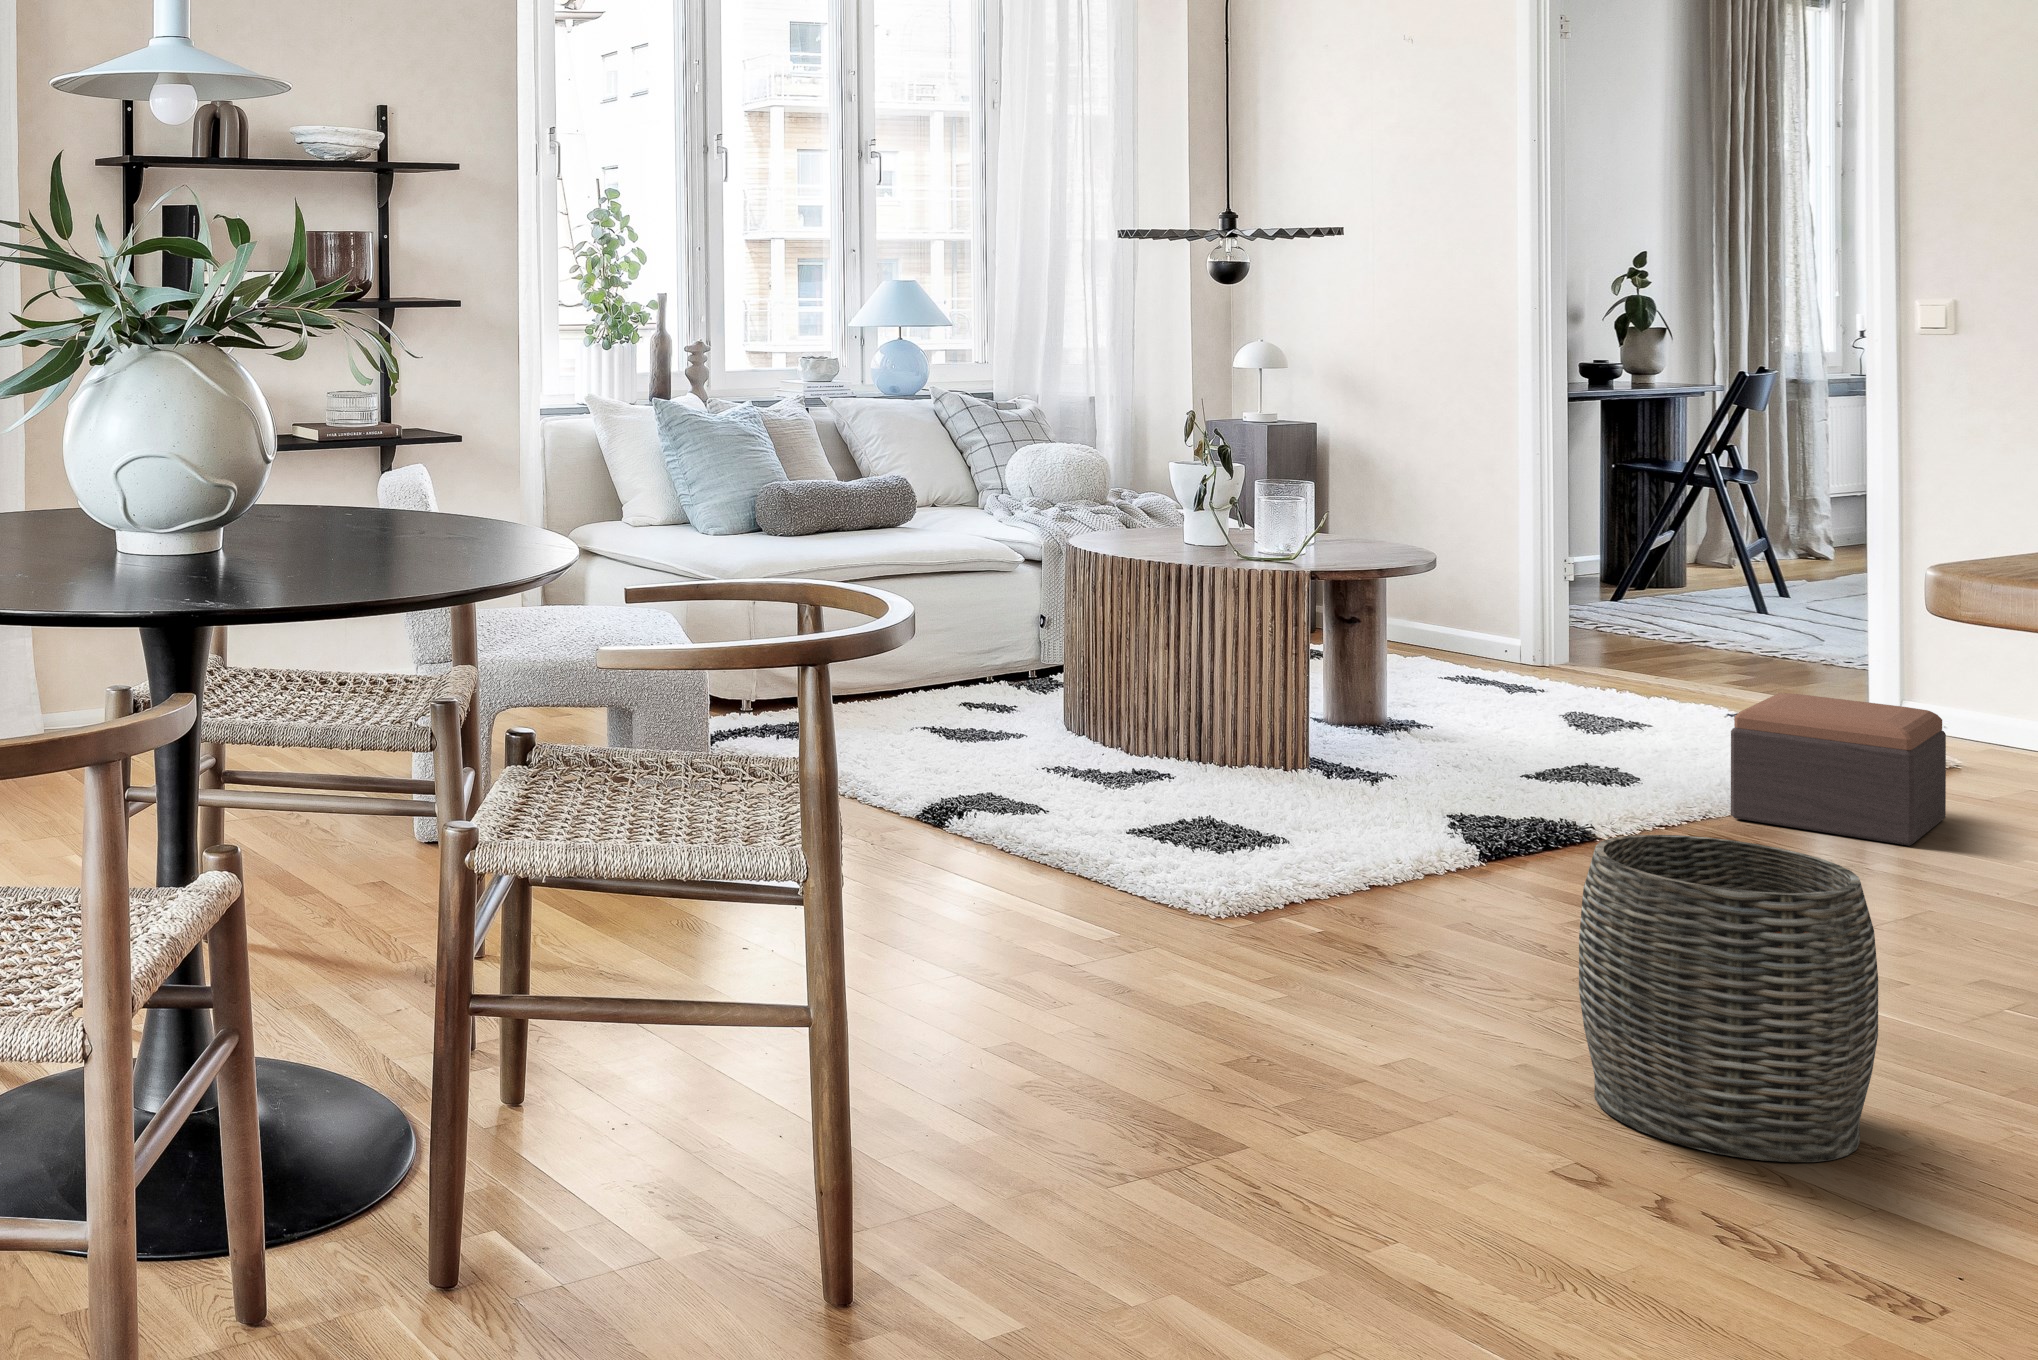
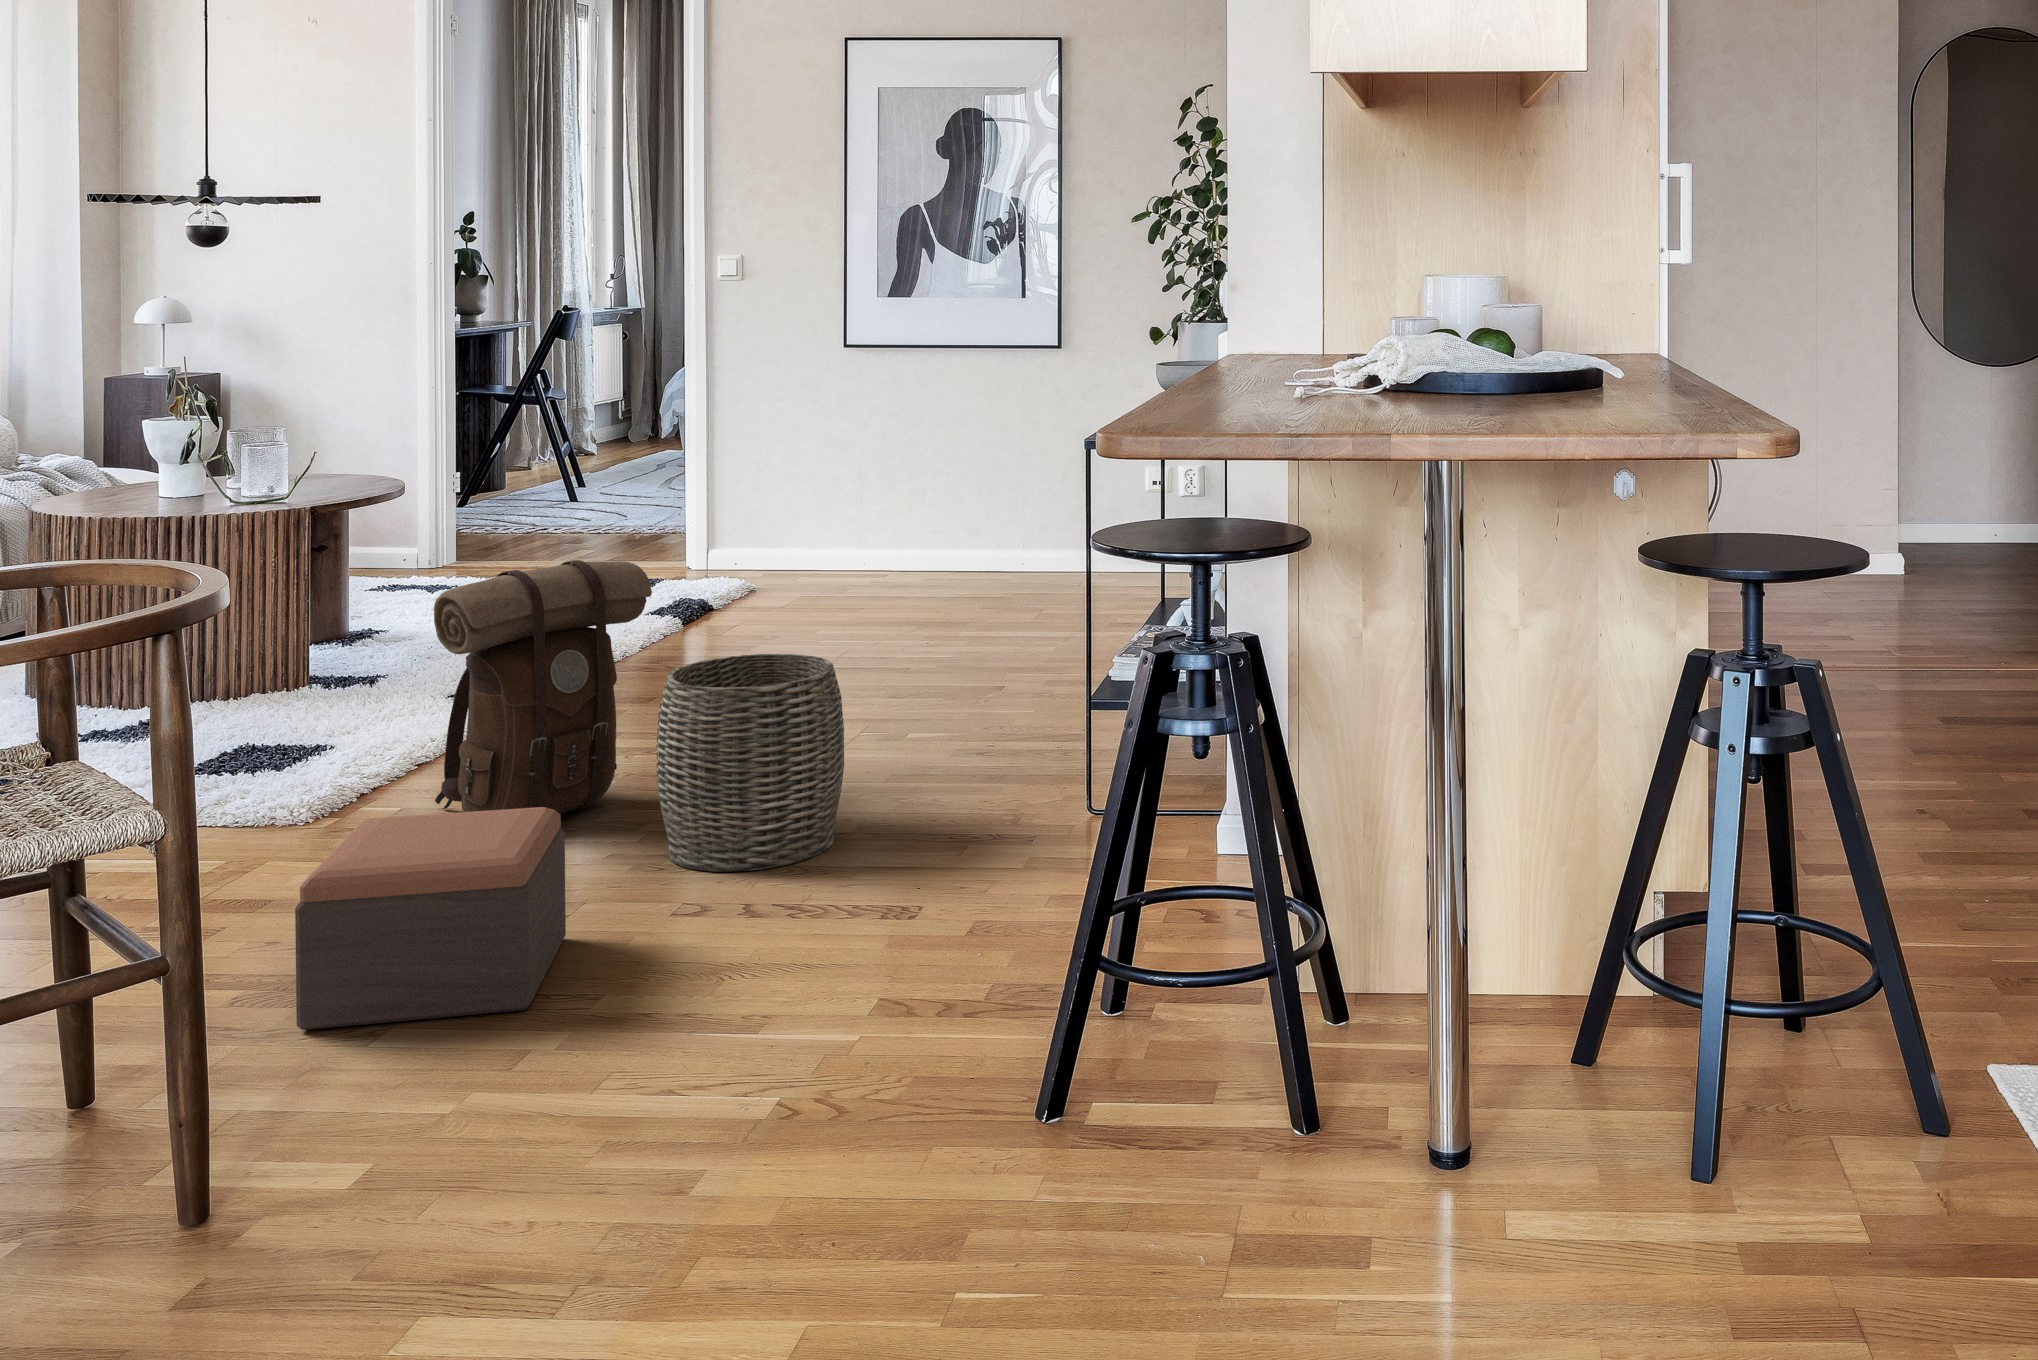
backpack: none [1332,668,1627,995] -> present [434,560,652,814]
footstool: present [1731,693,1946,846] -> present [295,807,566,1030]

